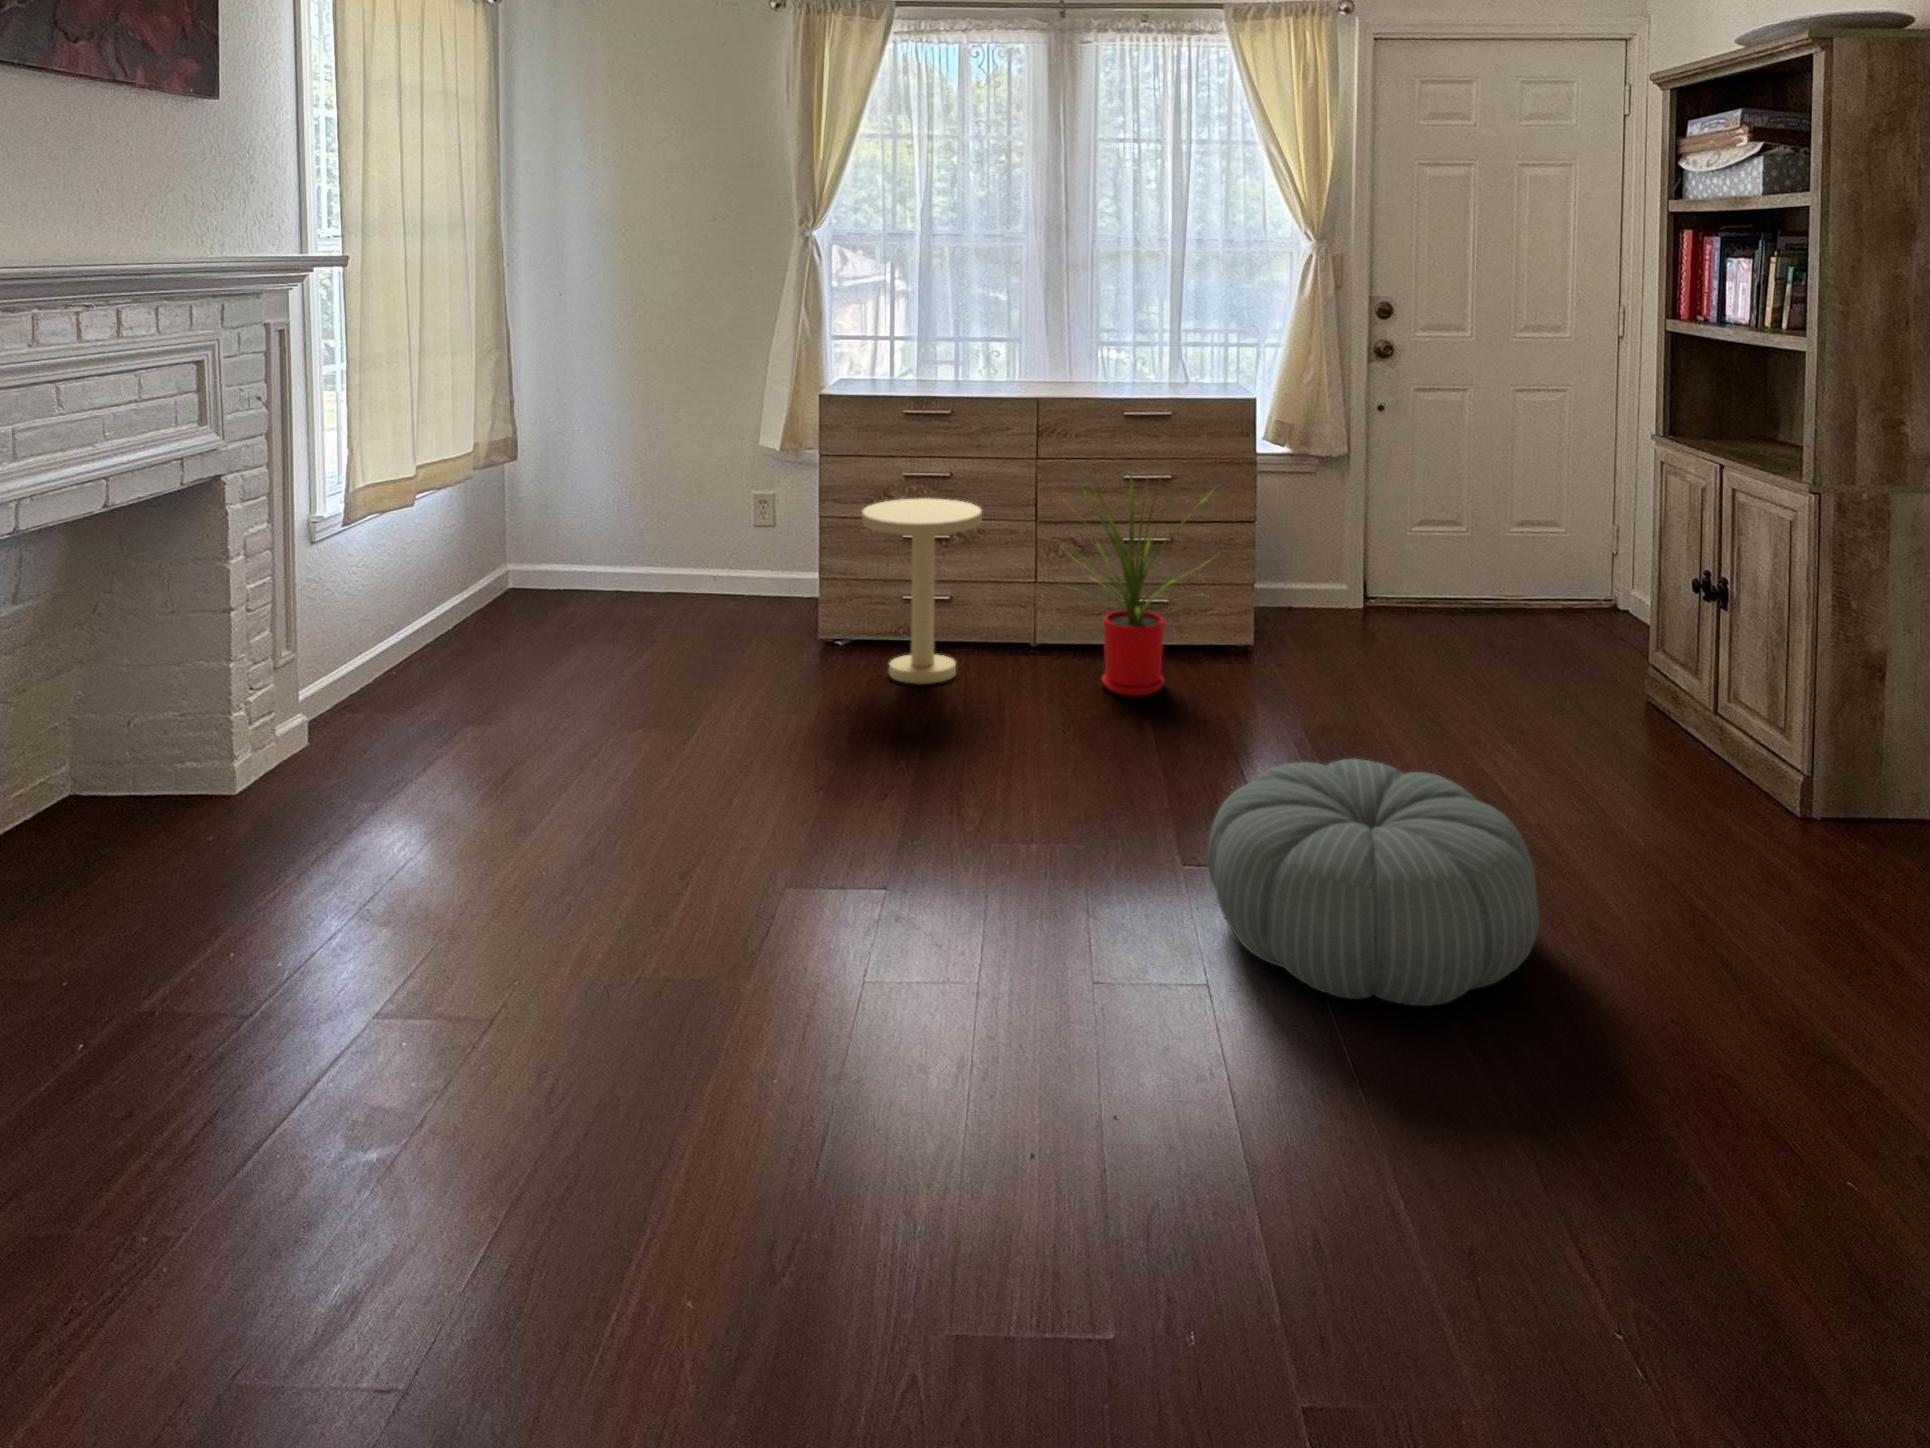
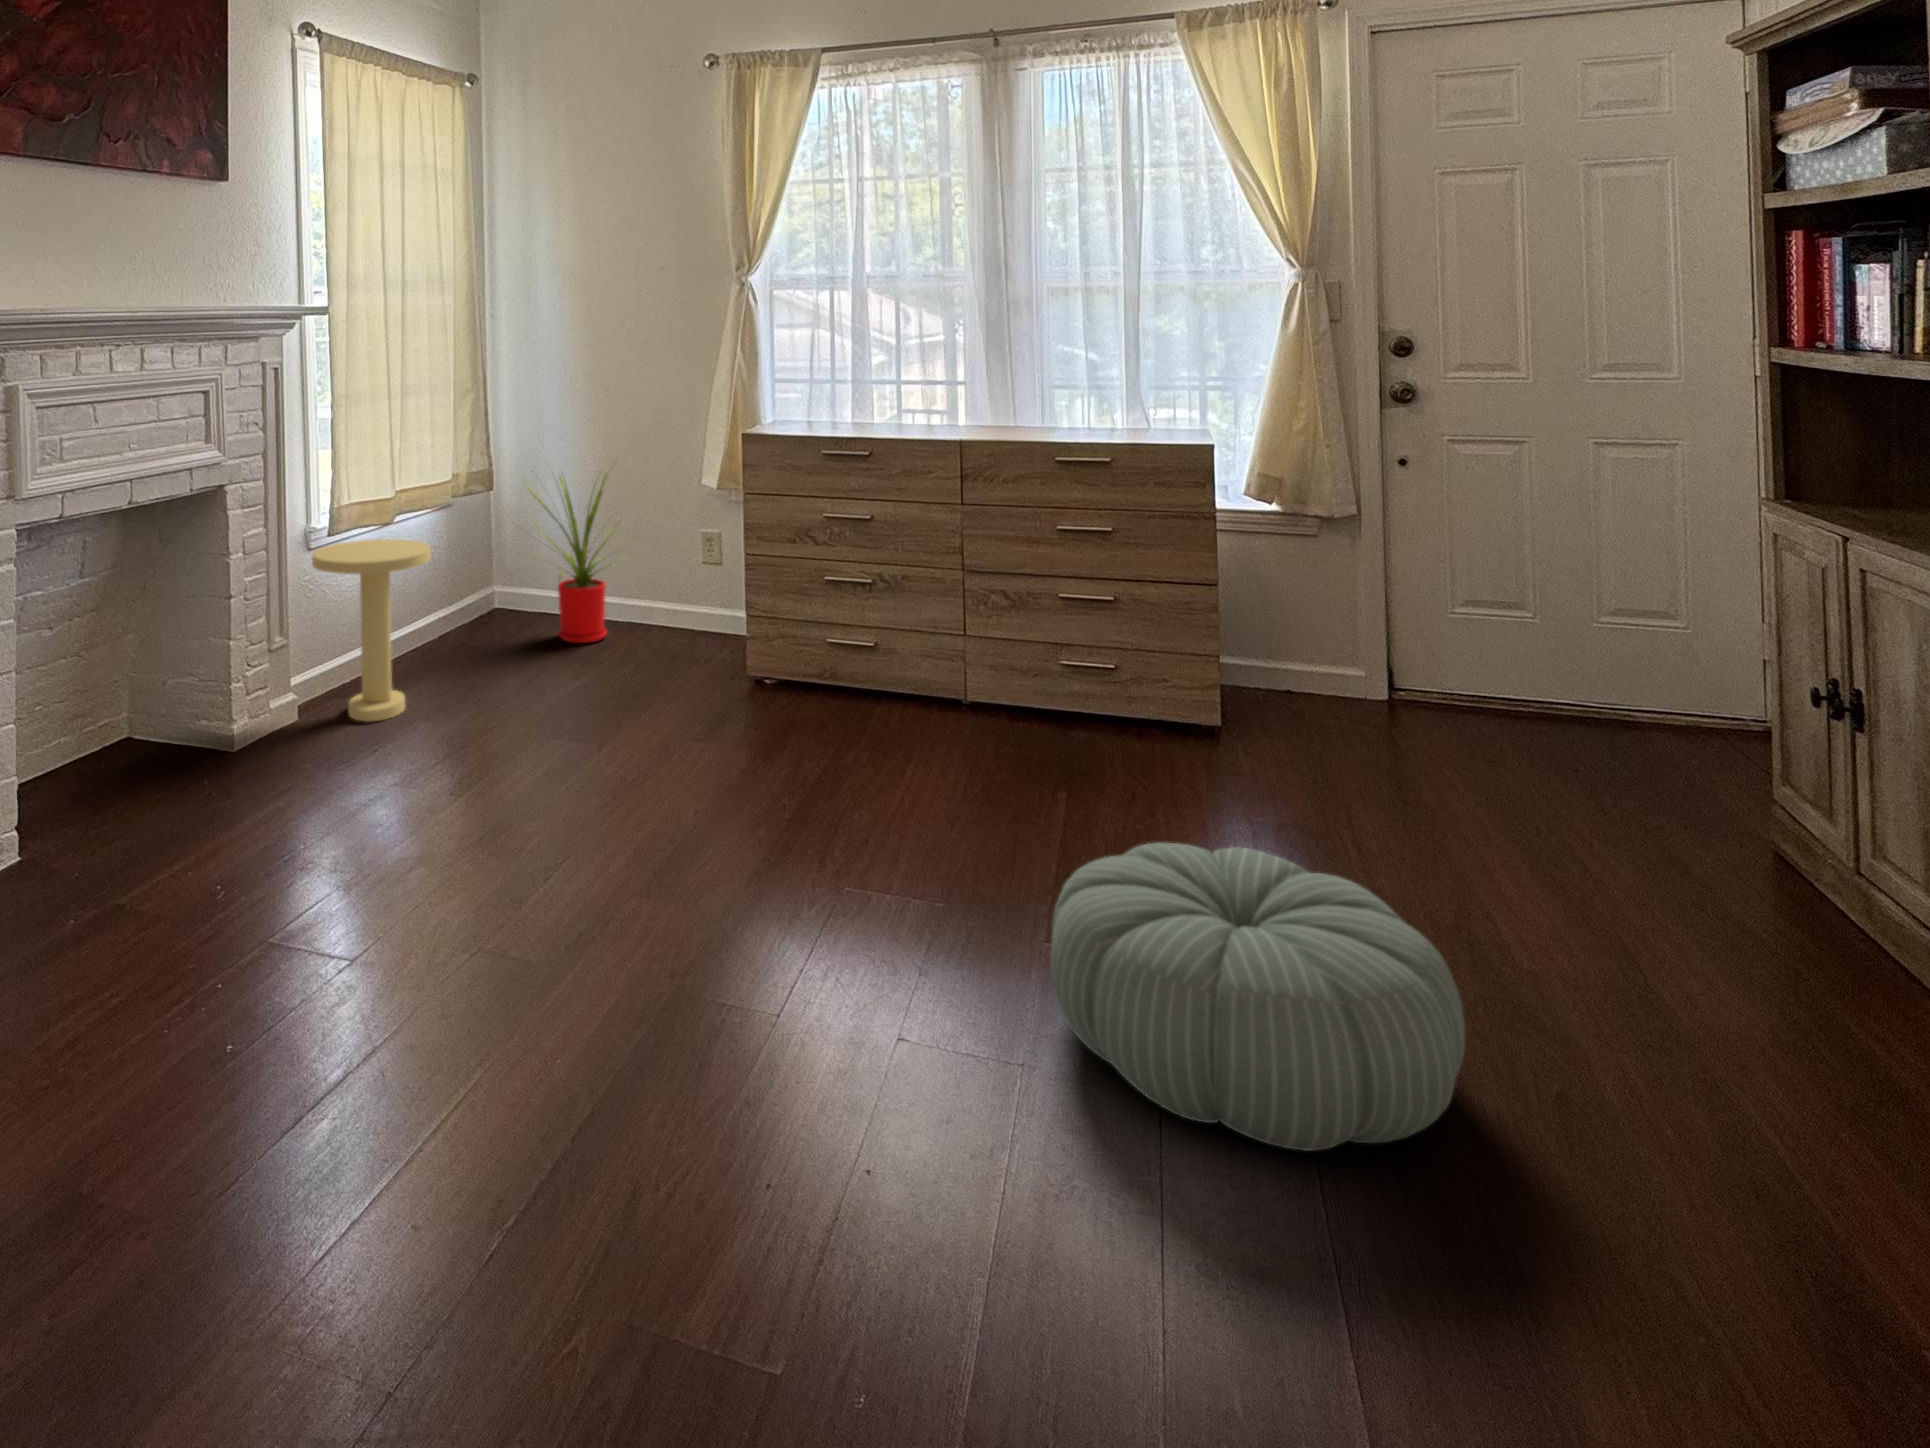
house plant: present [1070,466,1212,696] -> present [528,473,623,643]
side table: present [862,498,982,684] -> present [312,539,431,722]

